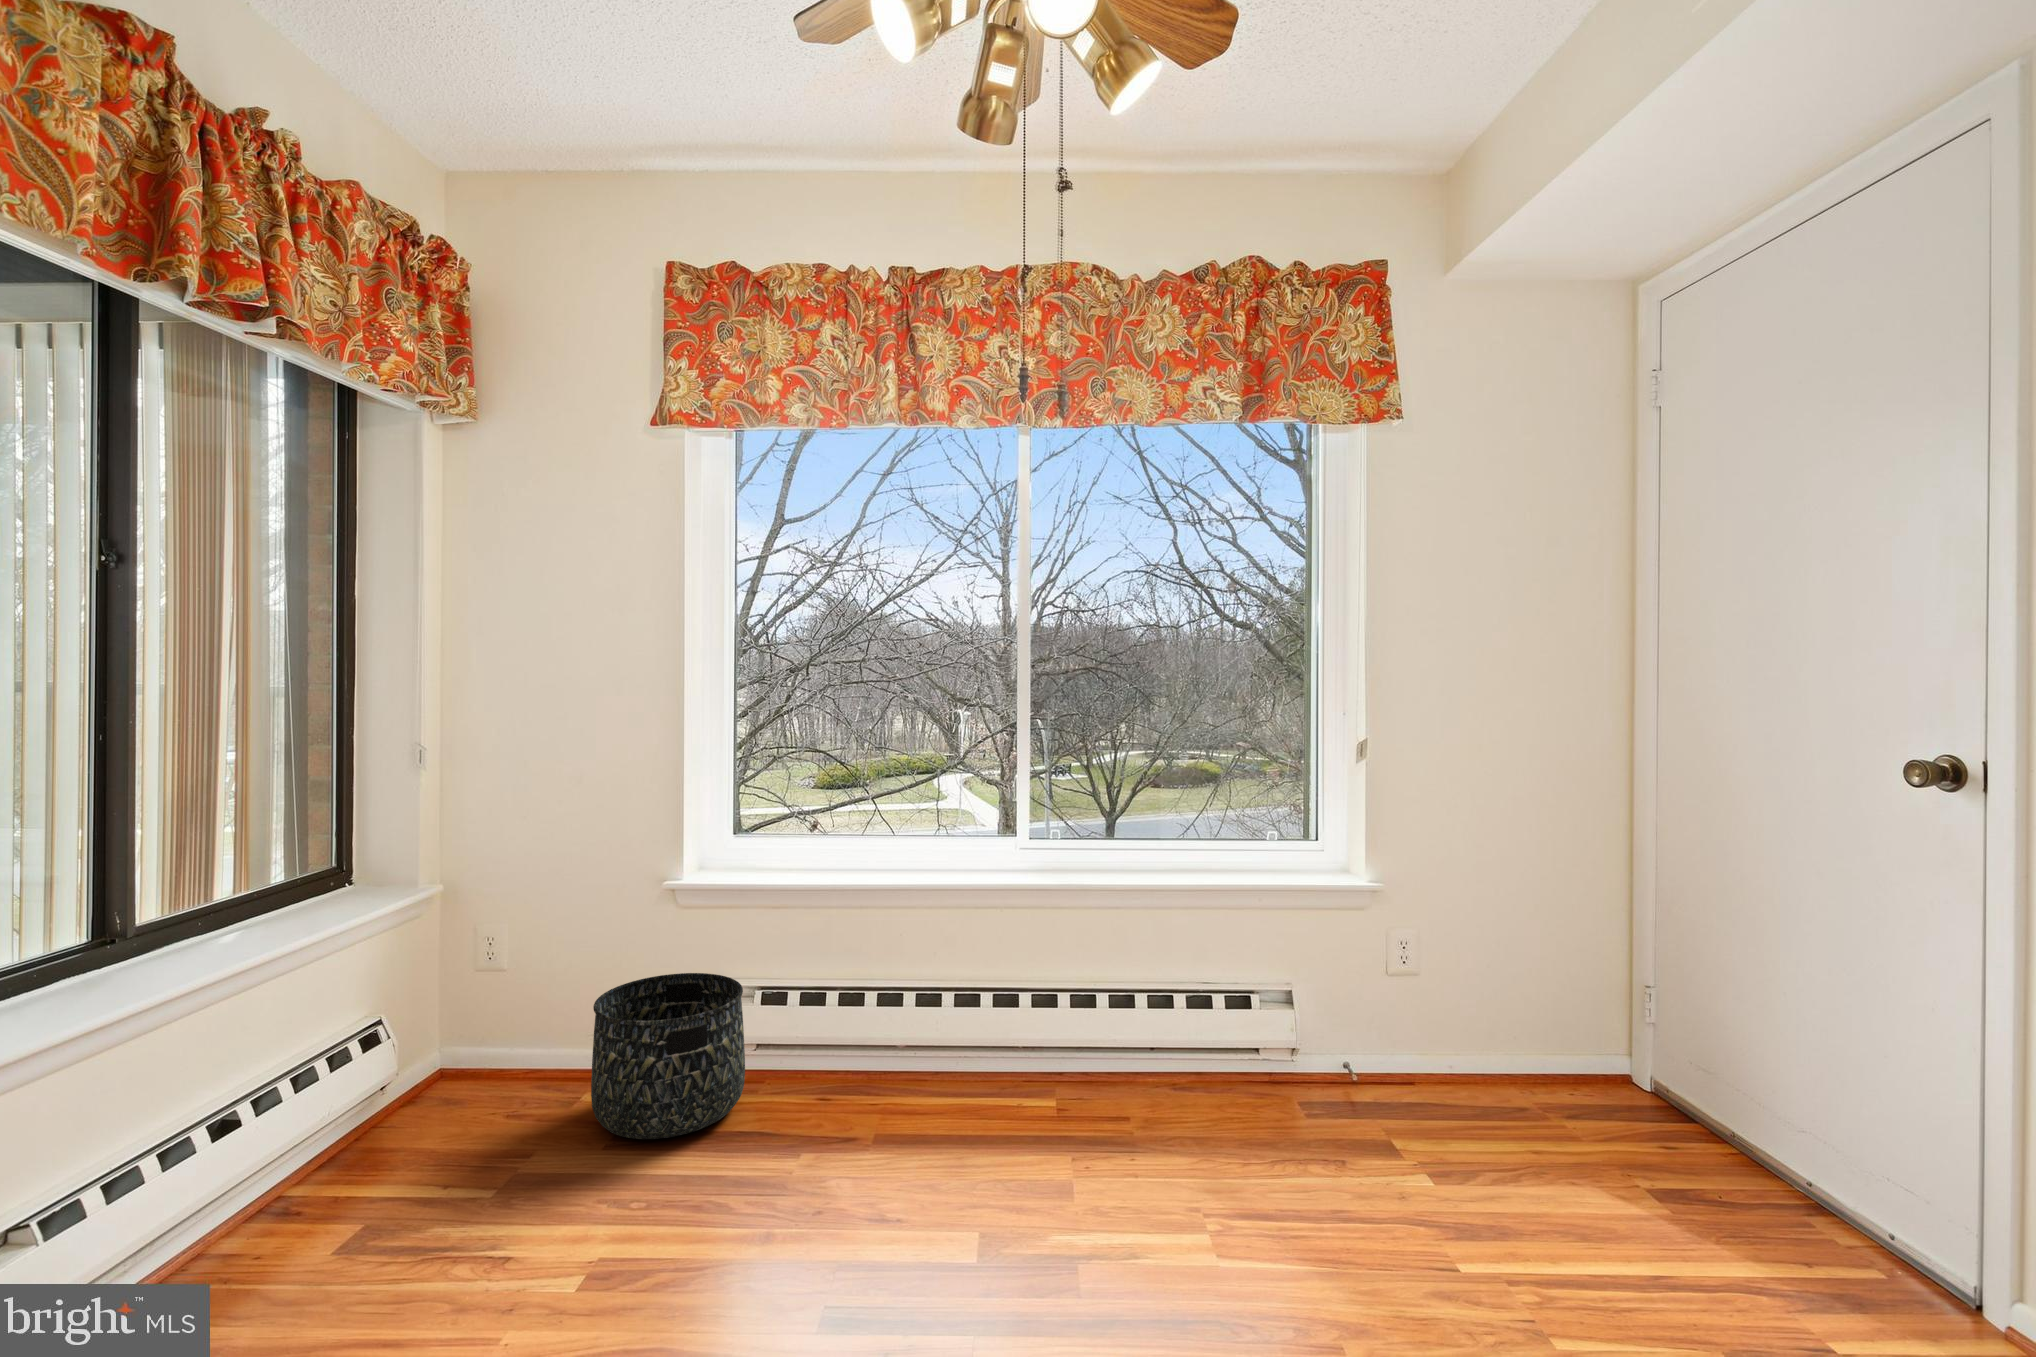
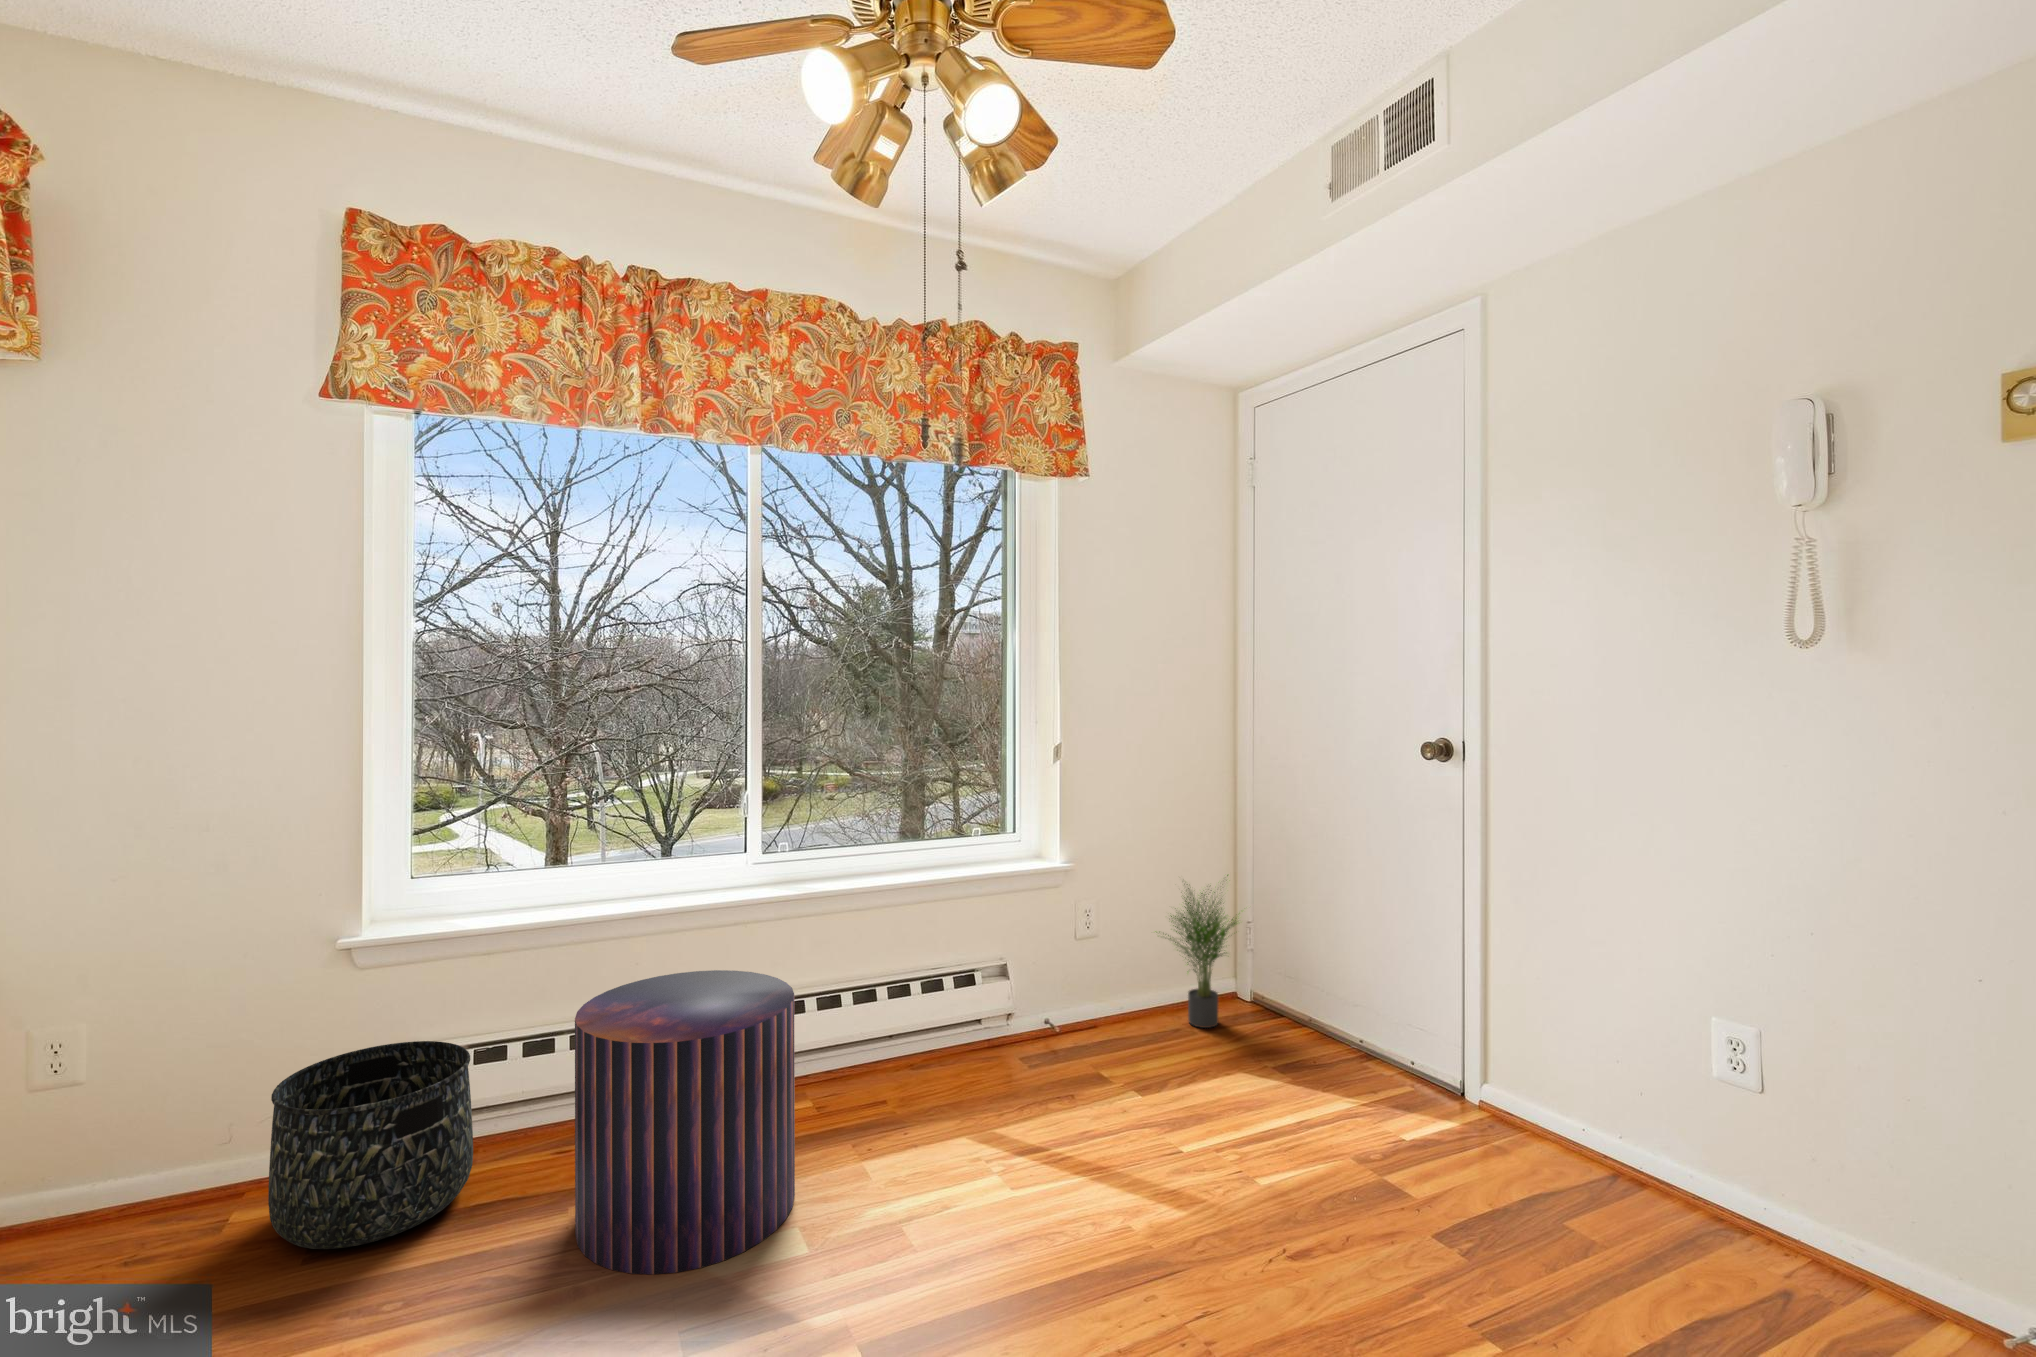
potted plant: none [1482,913,1641,1116] -> present [1155,875,1240,1028]
pouf: none [787,947,993,1242] -> present [575,970,795,1274]

